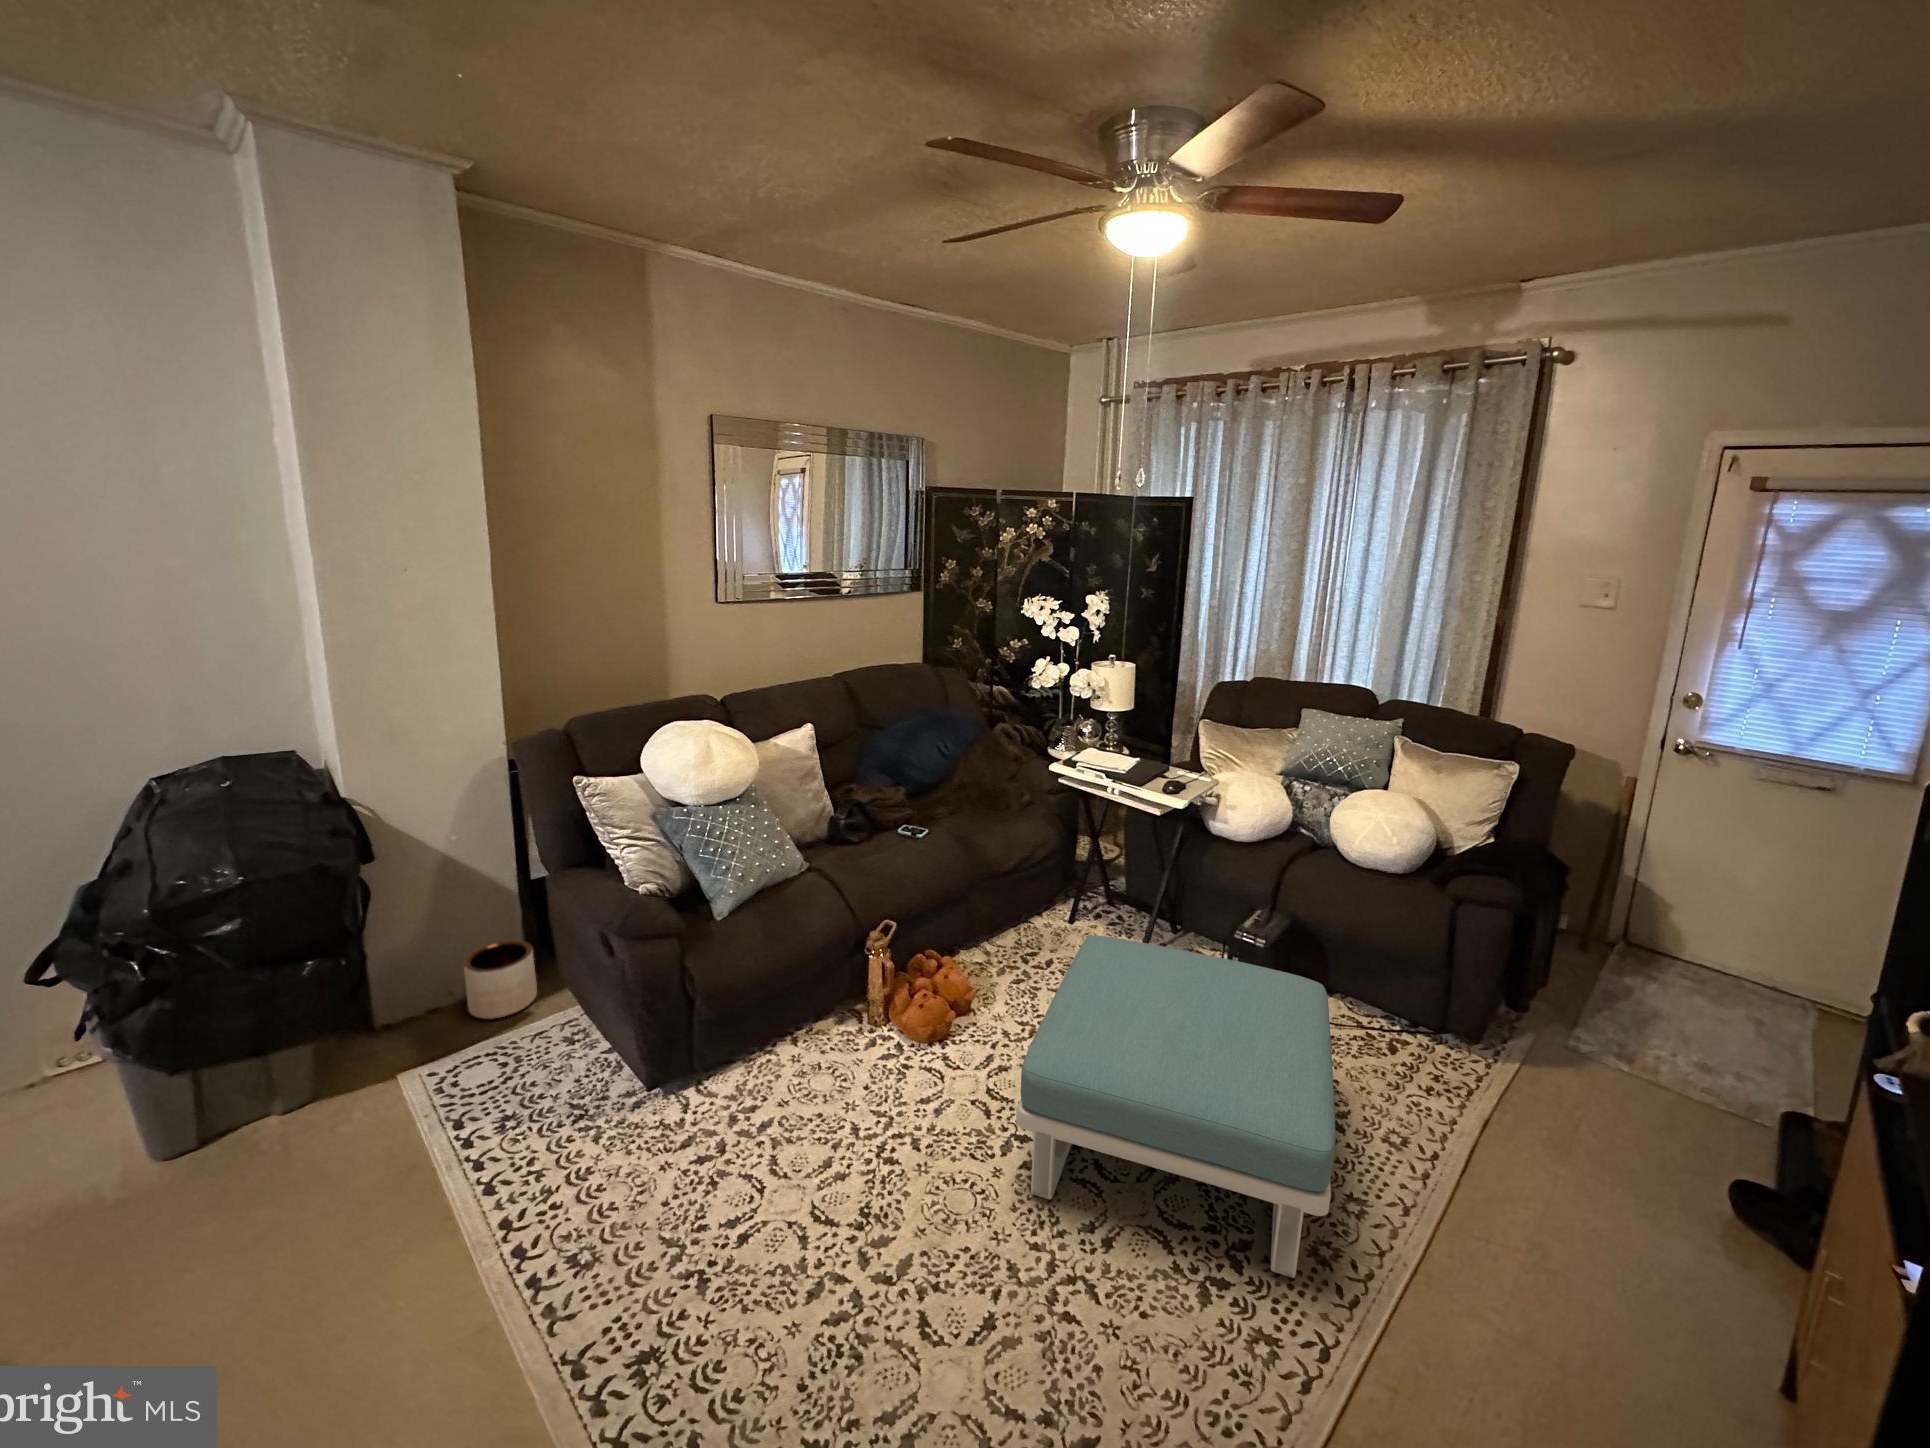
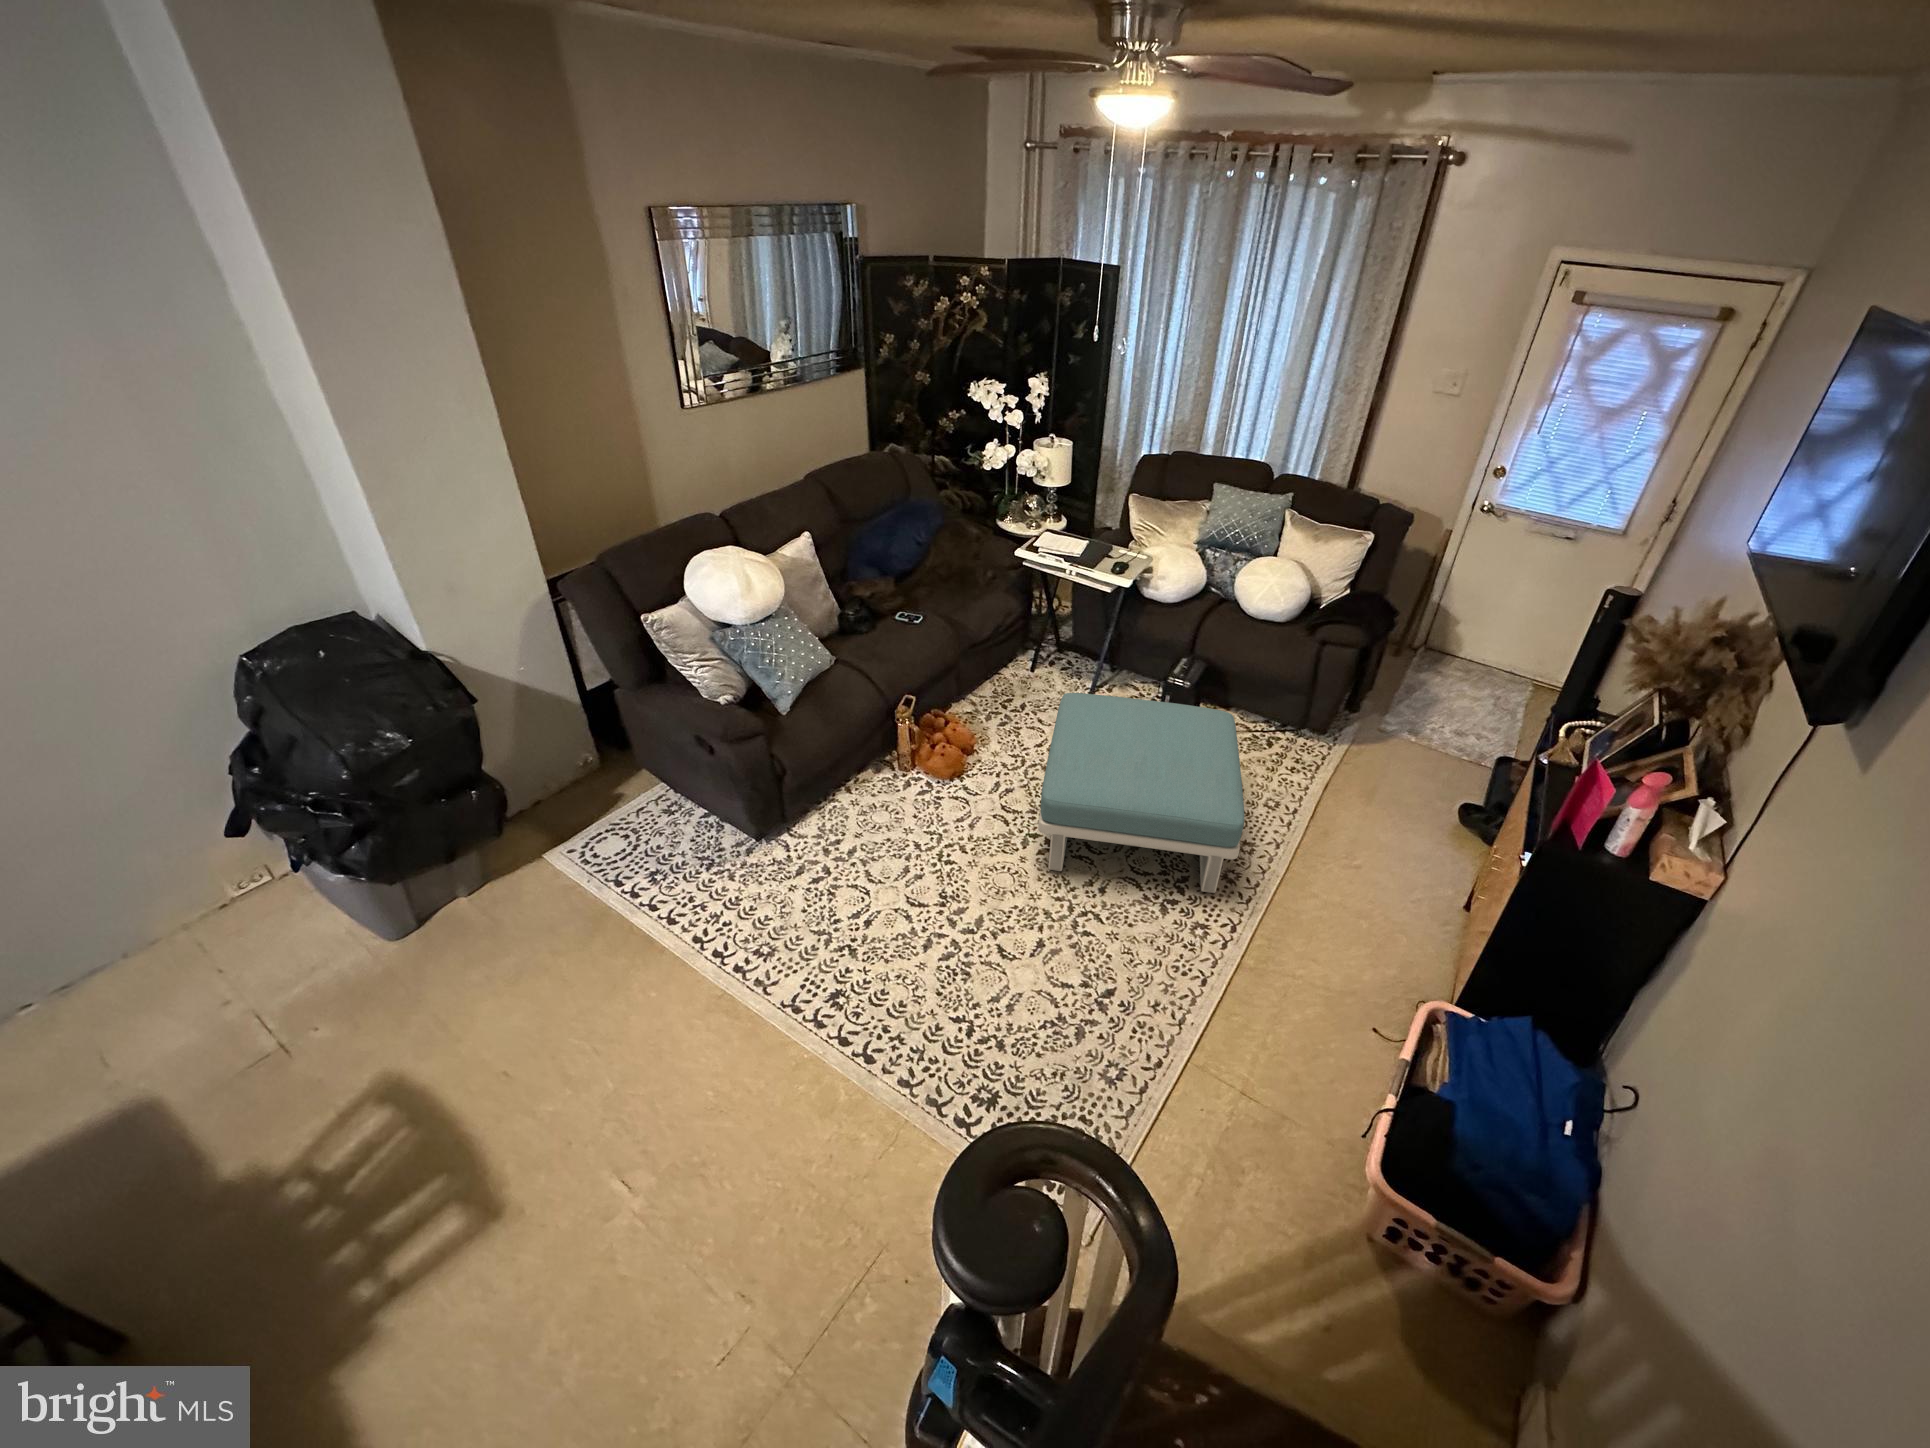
planter: present [464,940,537,1019] -> none [556,741,619,804]

